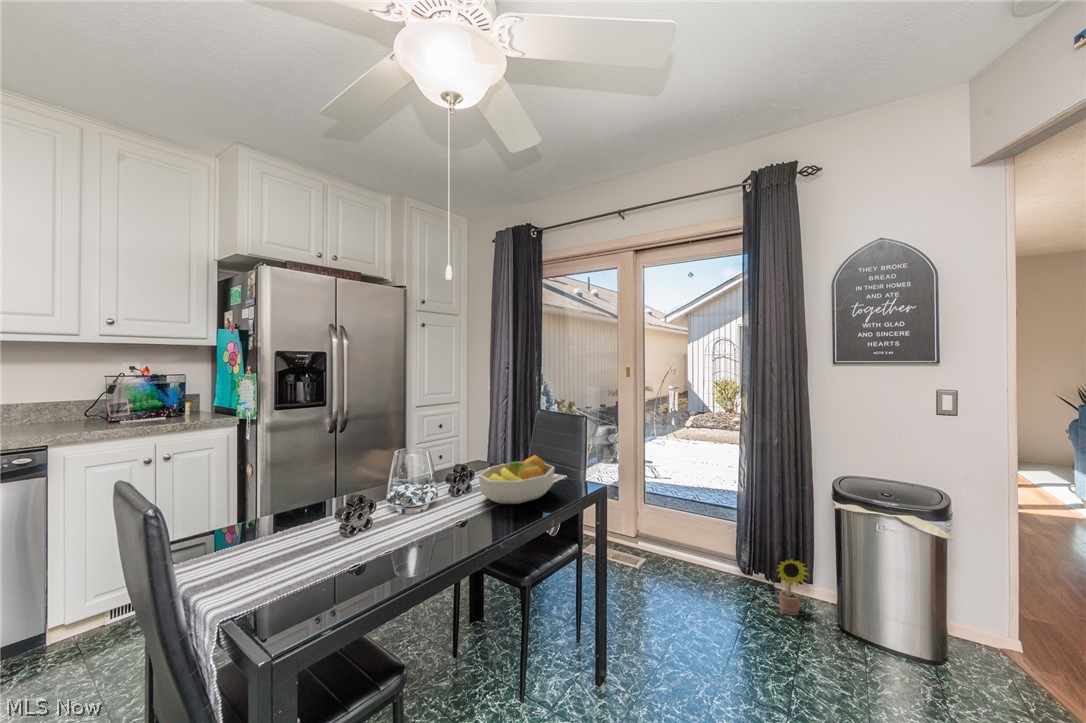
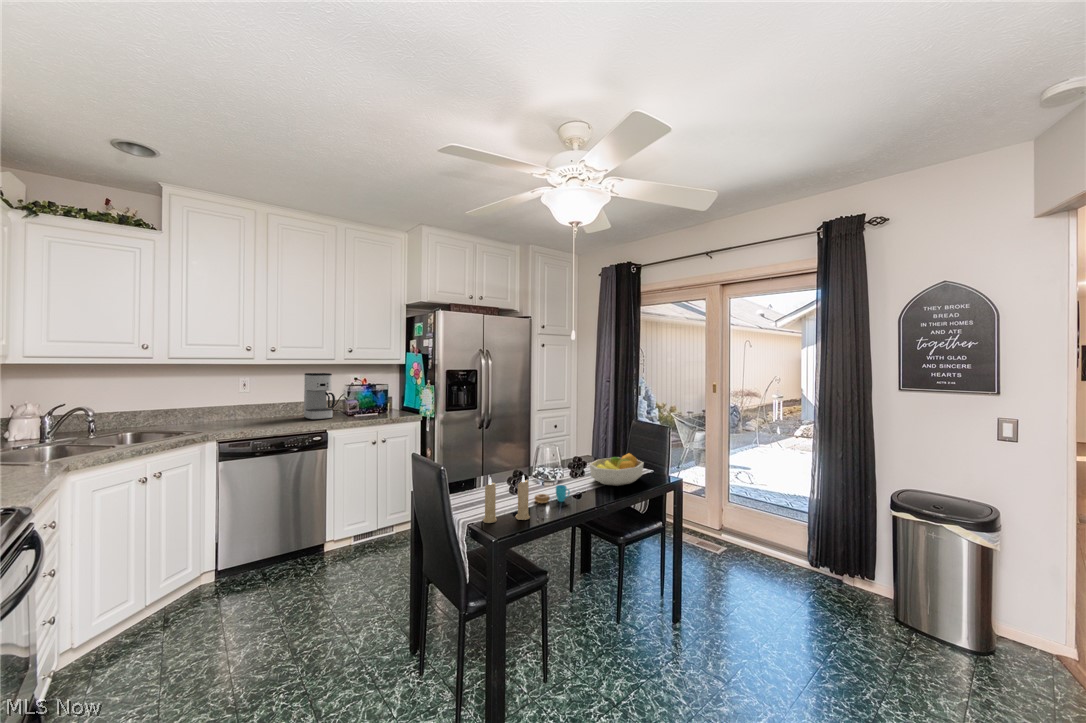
coffee maker: none [21,358,84,431] -> present [304,373,335,420]
candle: none [274,502,371,606] -> present [483,475,530,523]
cup: none [386,513,446,548] -> present [535,485,570,503]
decorative plant: present [776,559,809,615] -> none [836,554,868,603]

